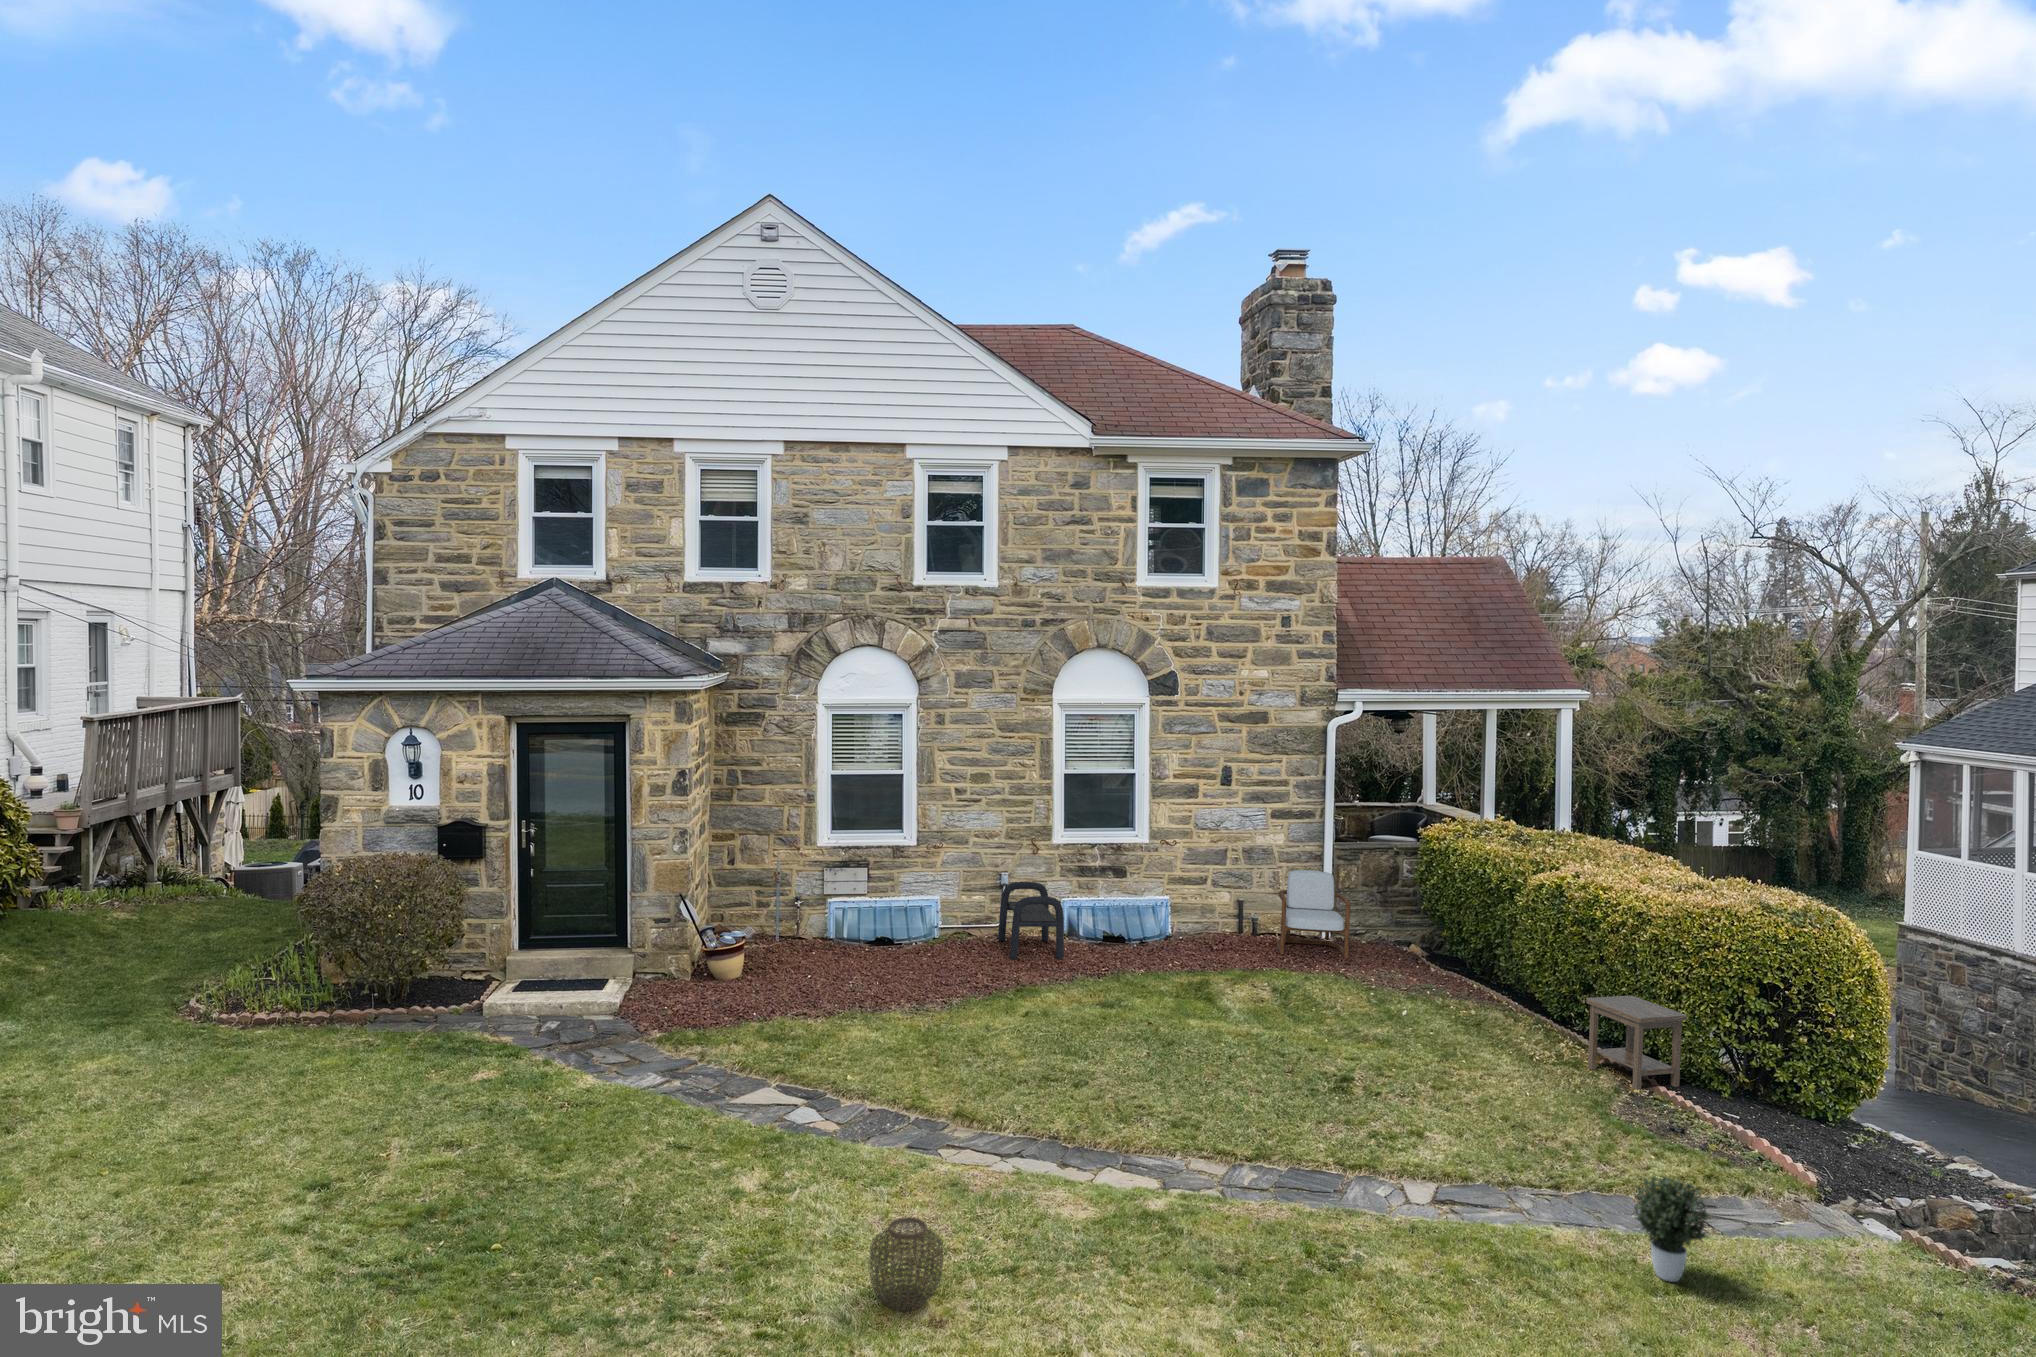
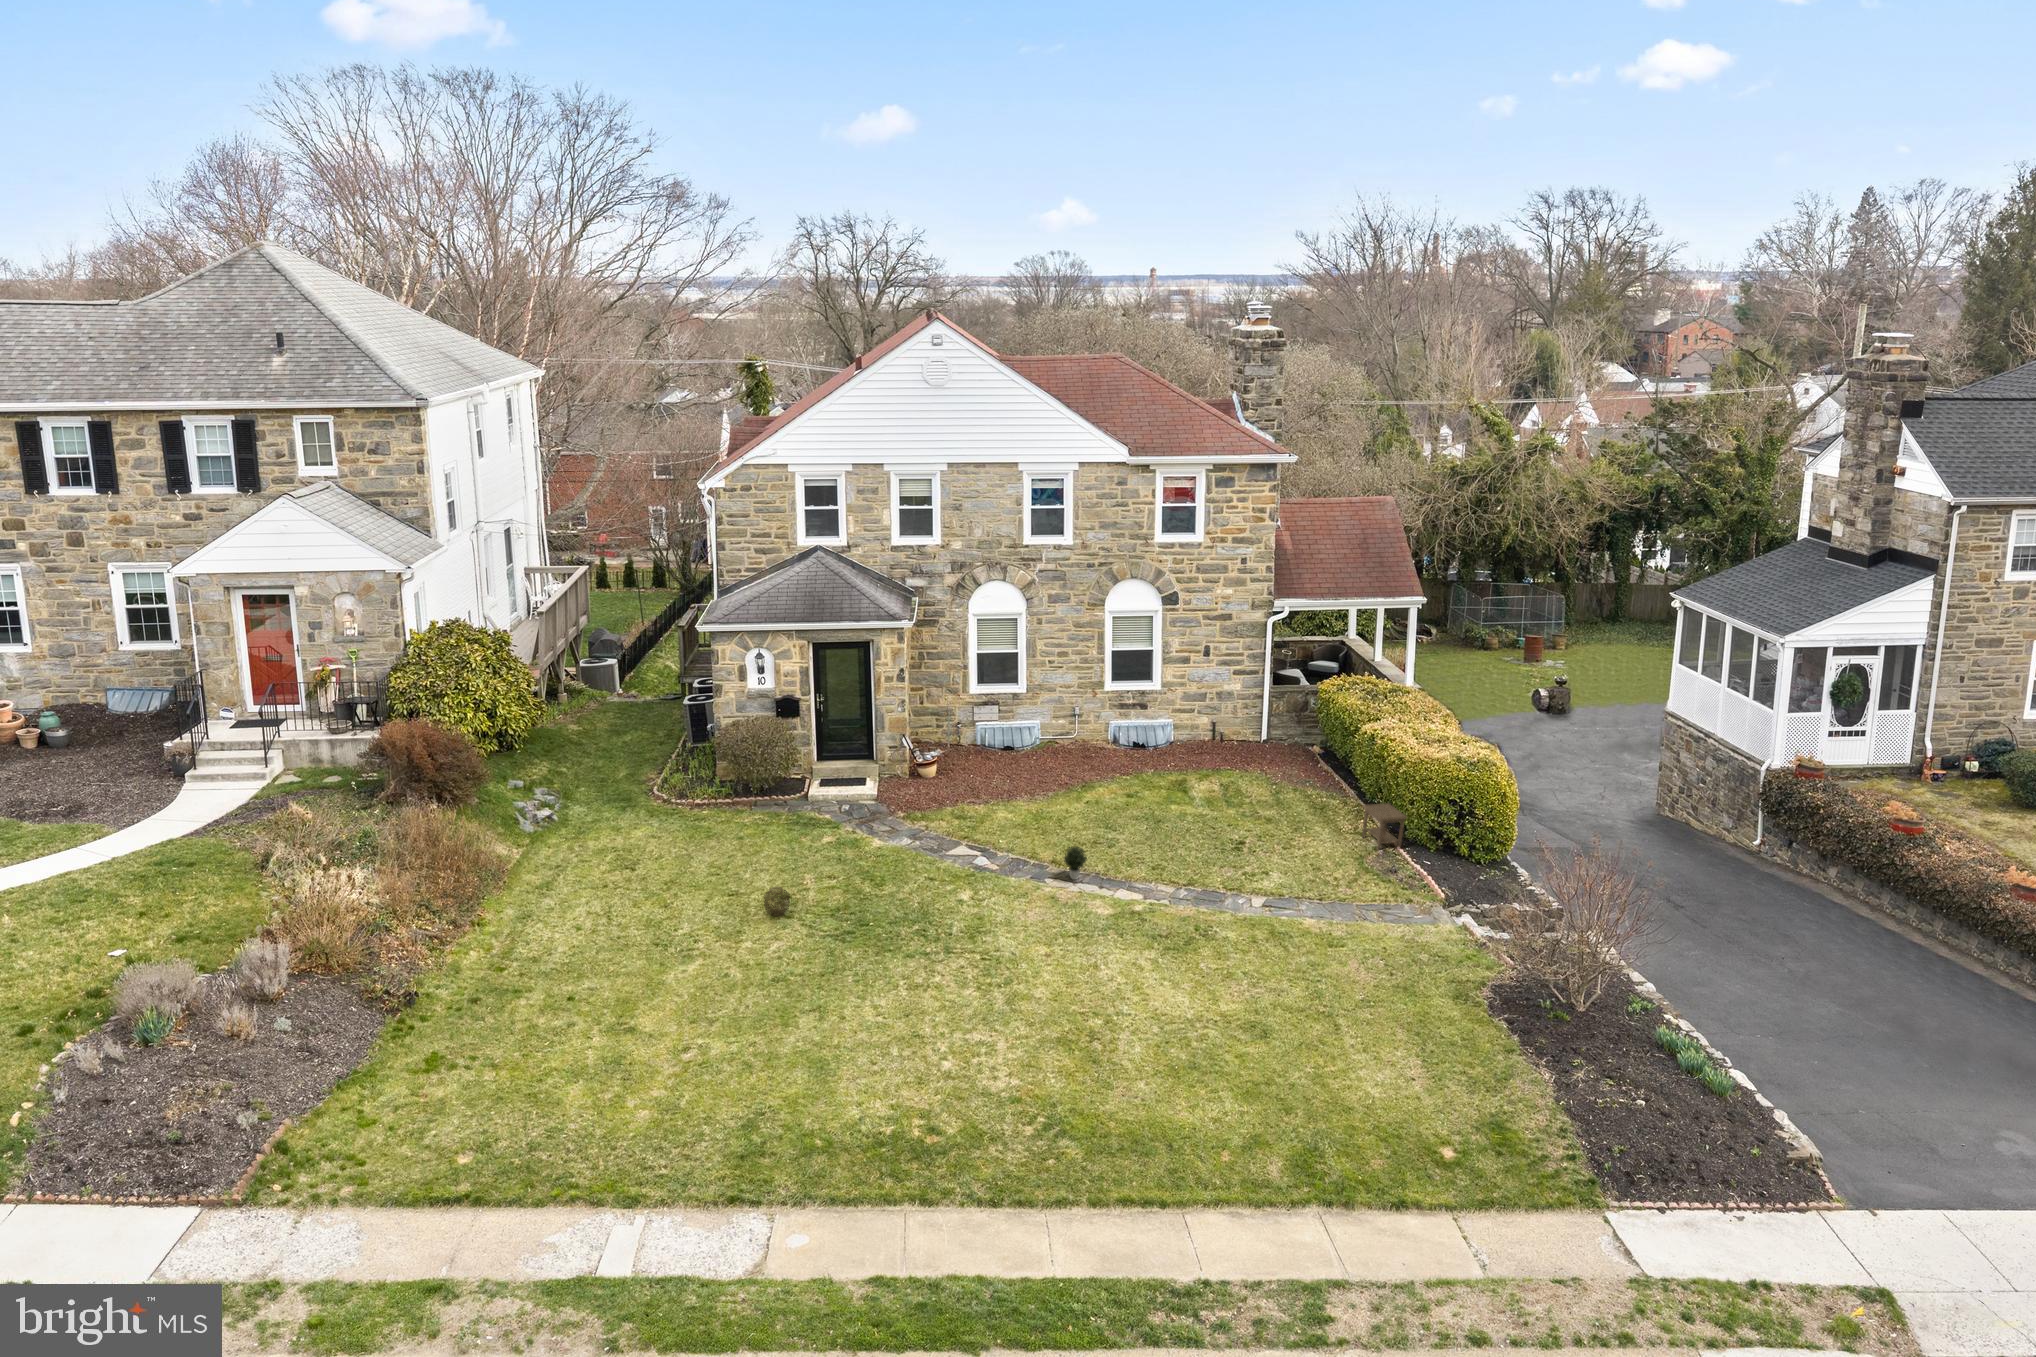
armchair: present [1277,870,1350,958] -> none [1231,706,1273,759]
bench: present [998,882,1064,960] -> none [1071,713,1107,760]
potted plant: present [1635,1176,1708,1282] -> present [1064,846,1087,880]
woven basket: present [870,1217,943,1311] -> present [764,887,790,916]

